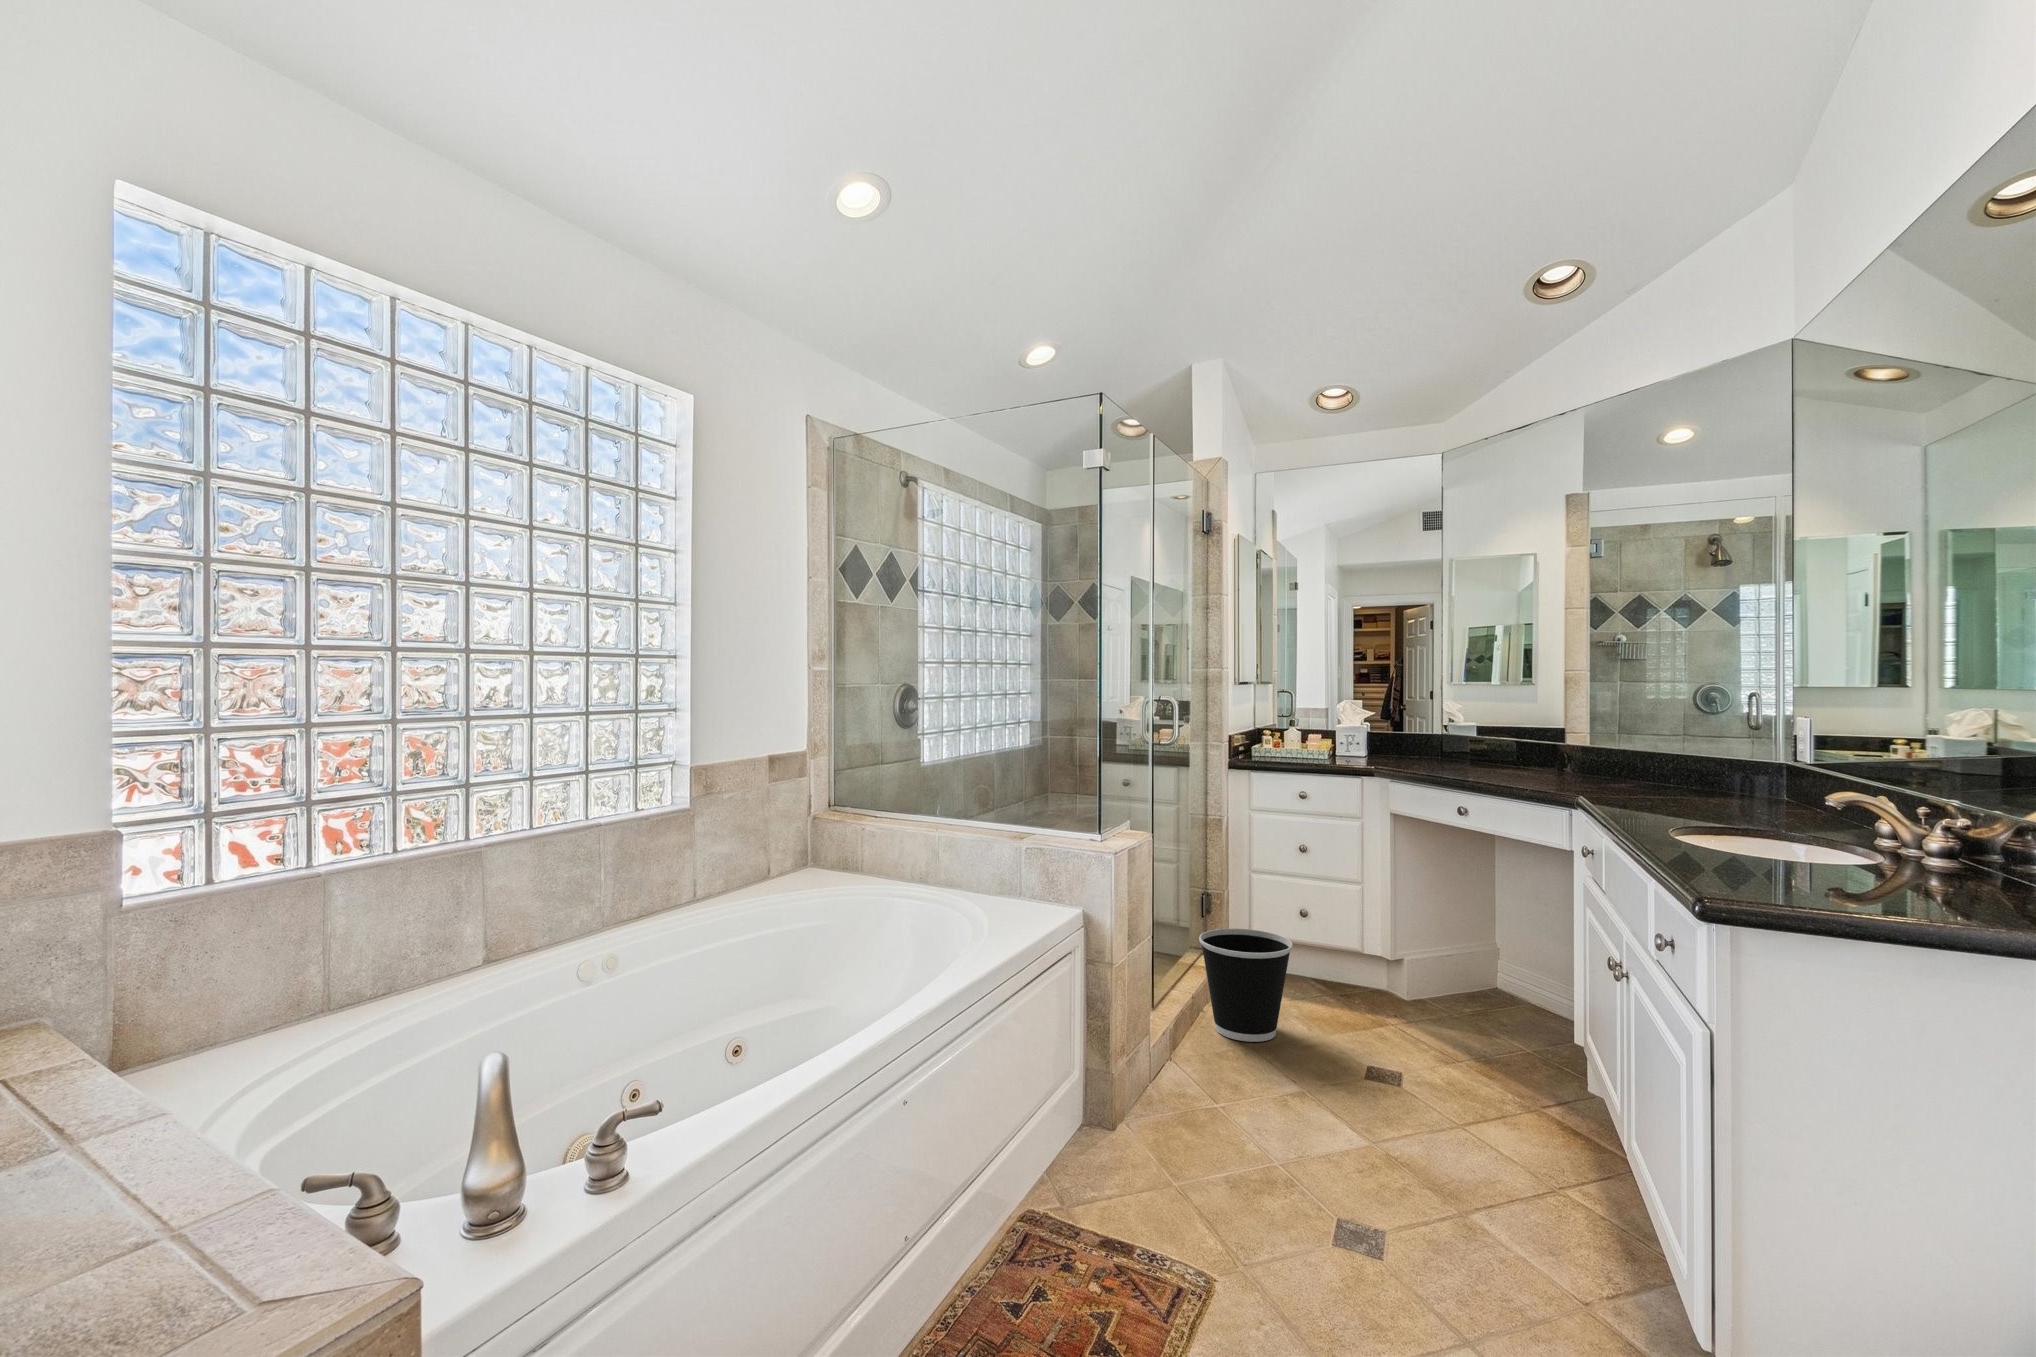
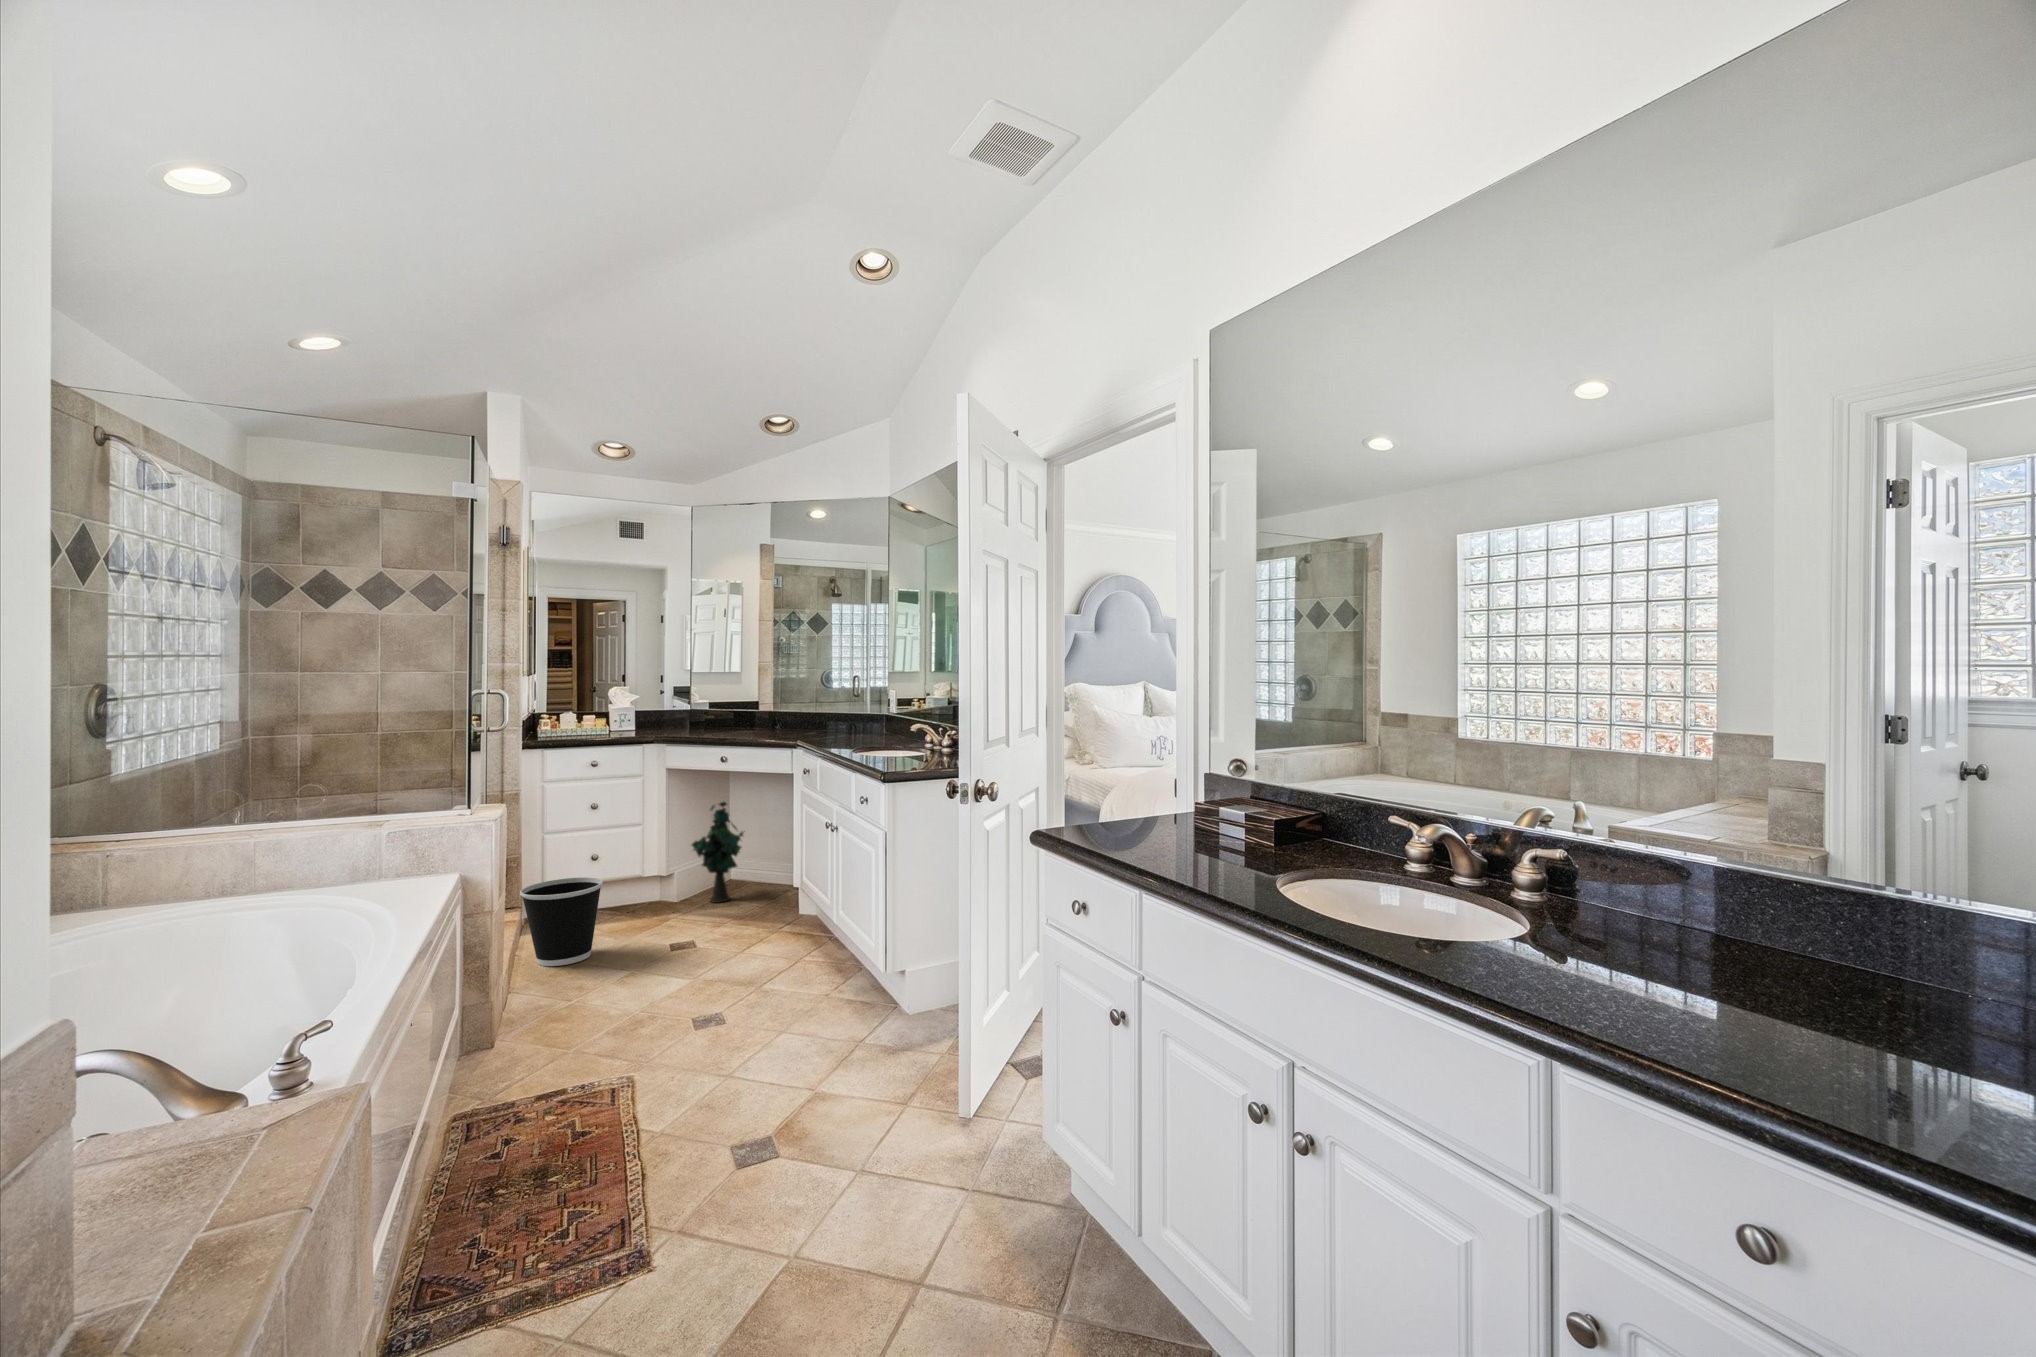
decorative plant: none [1432,868,1518,1013] -> present [692,802,745,903]

